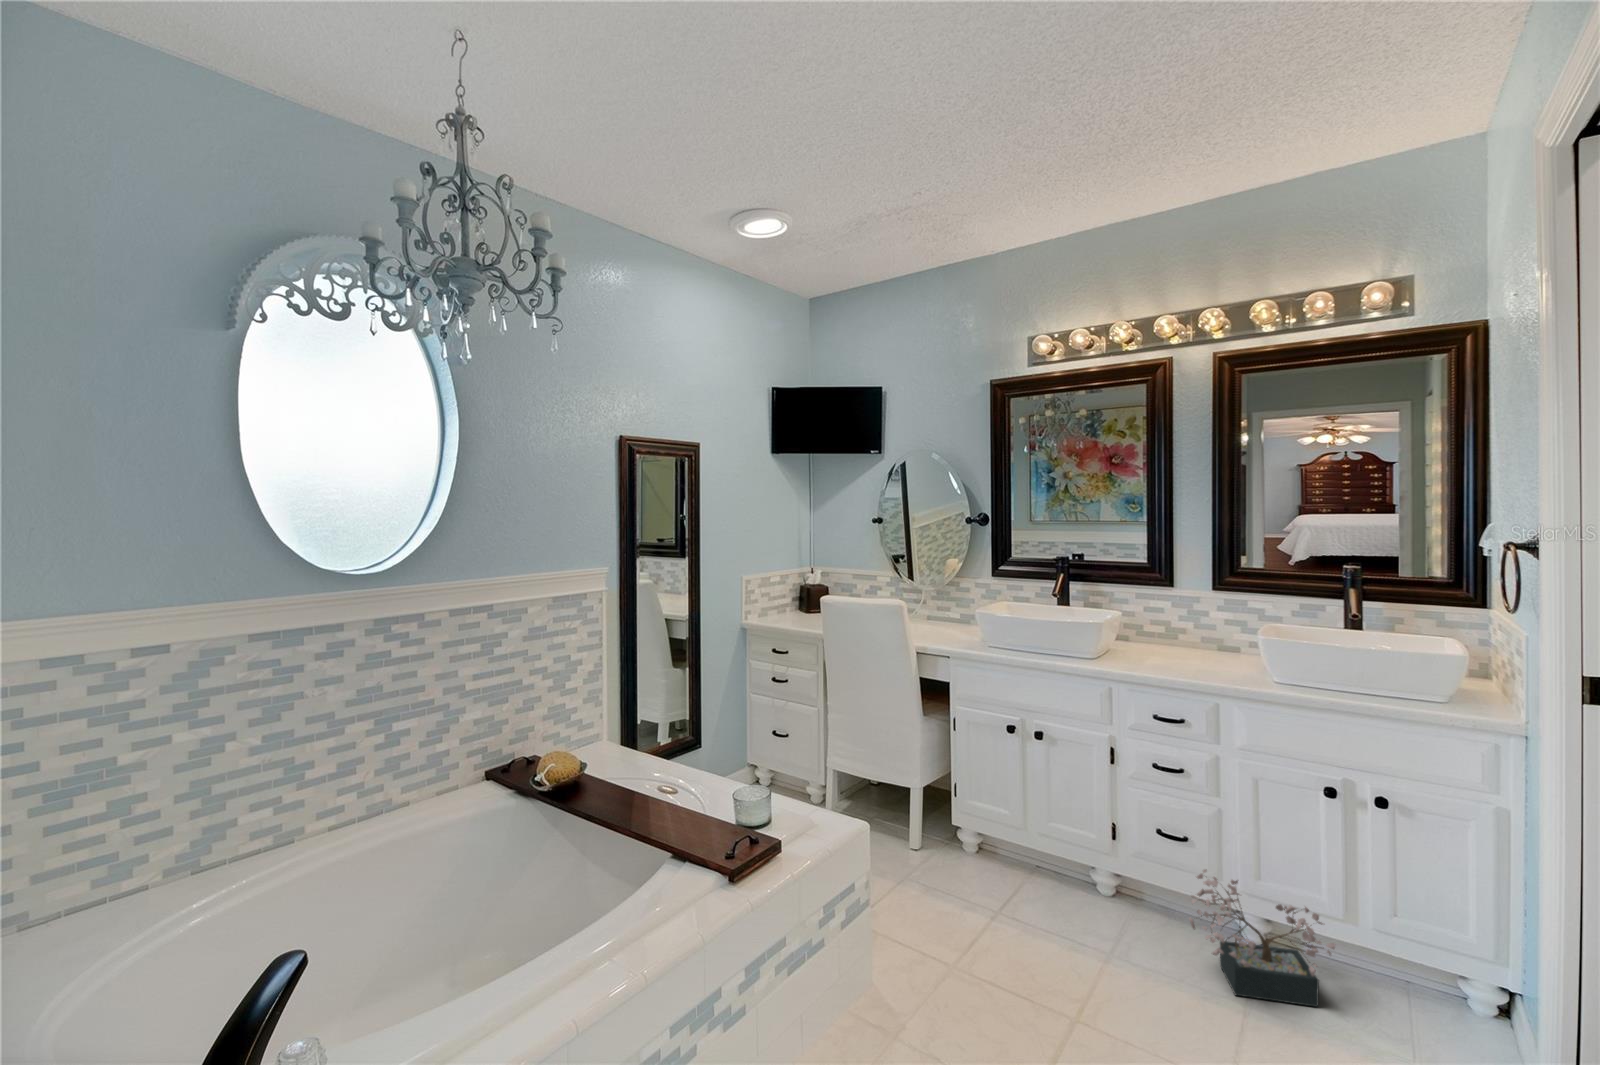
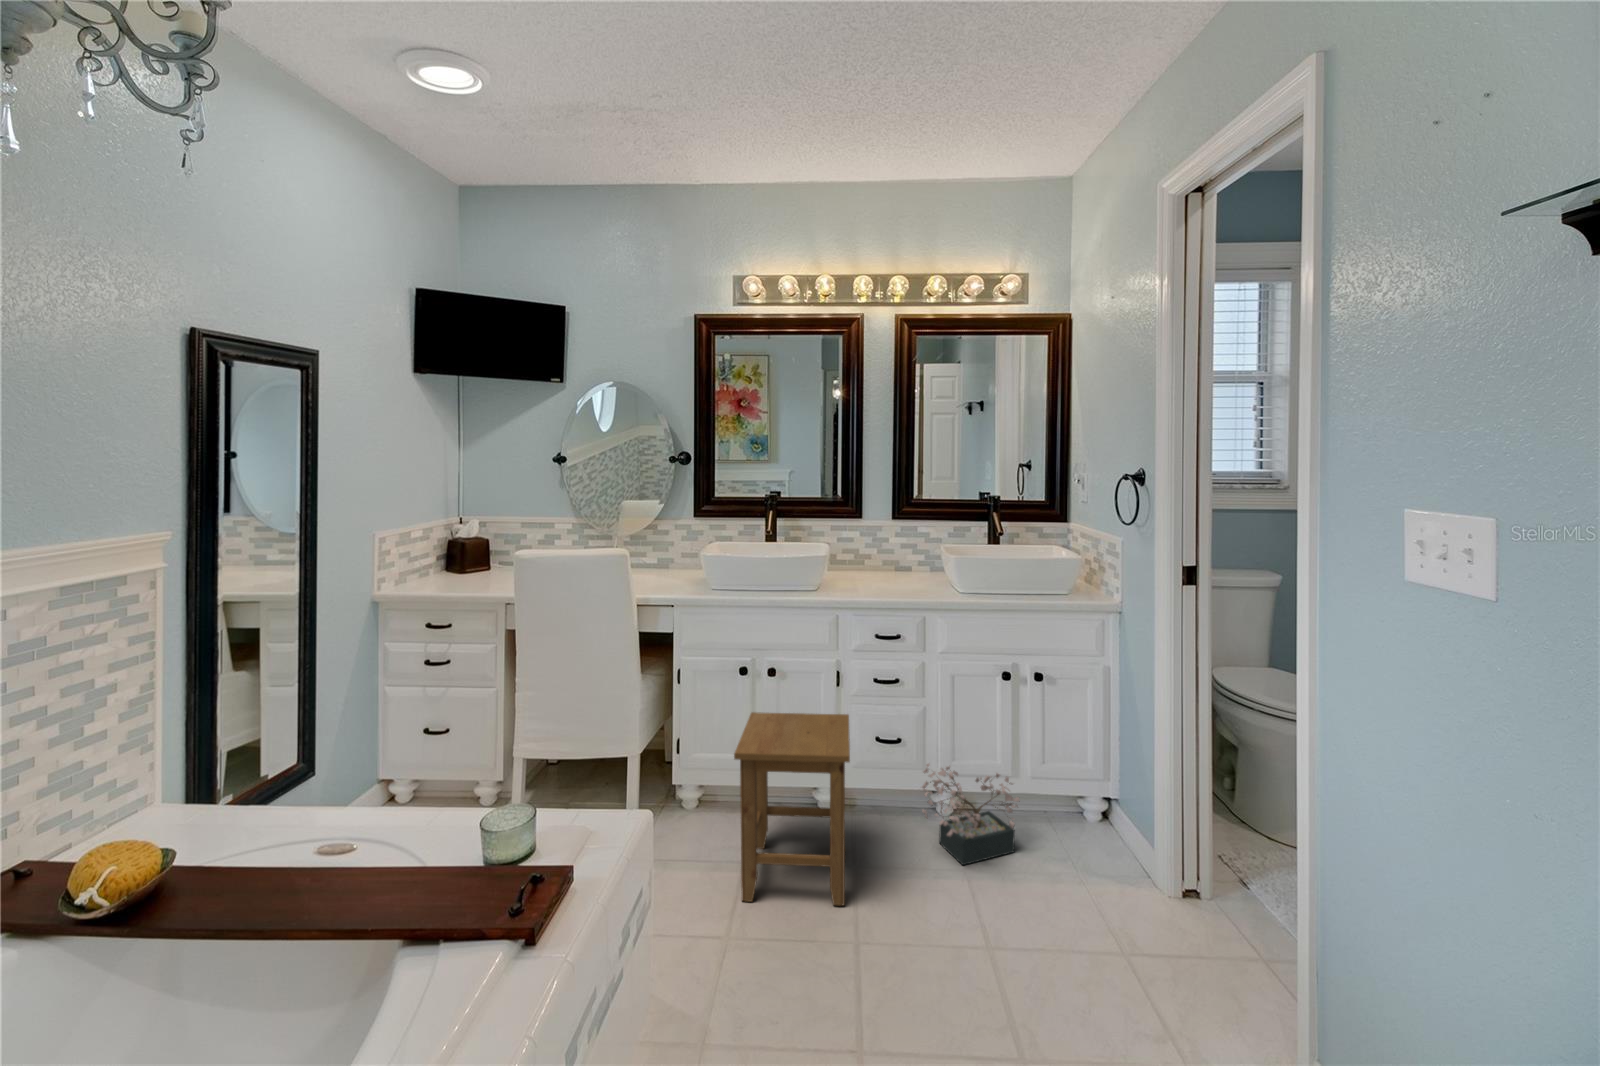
stool: none [968,771,1108,980] -> present [734,712,850,906]

